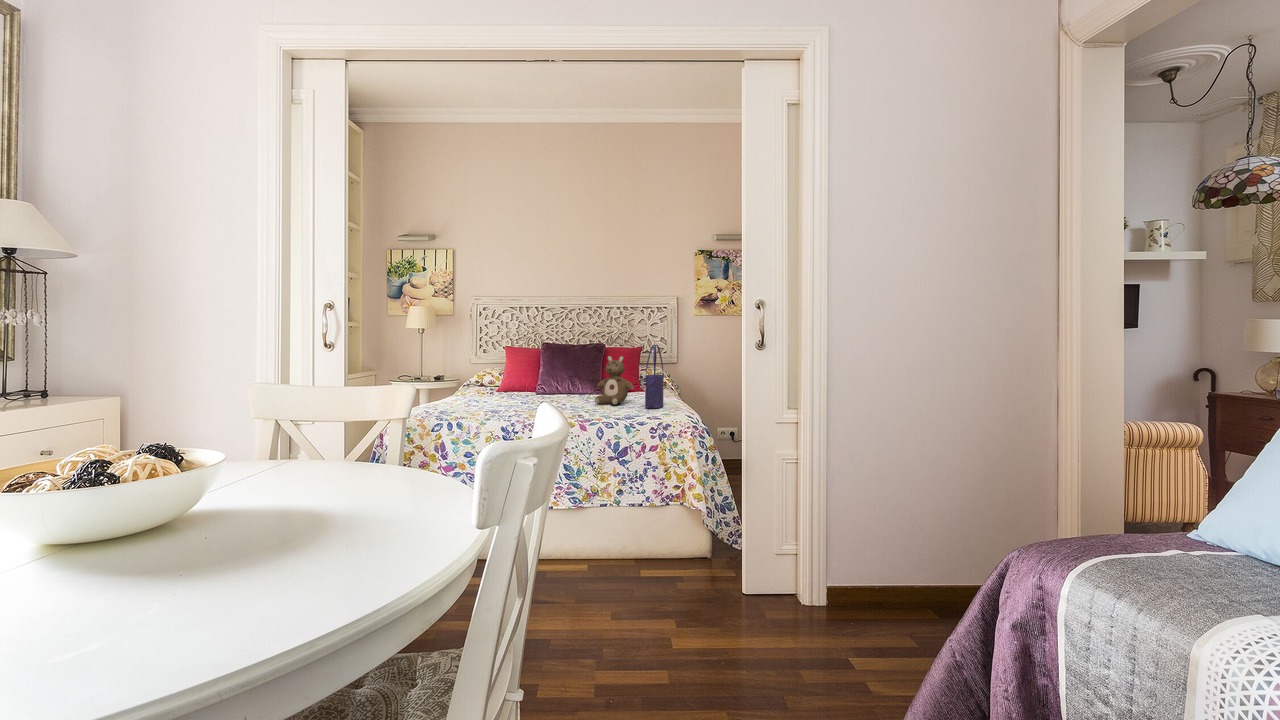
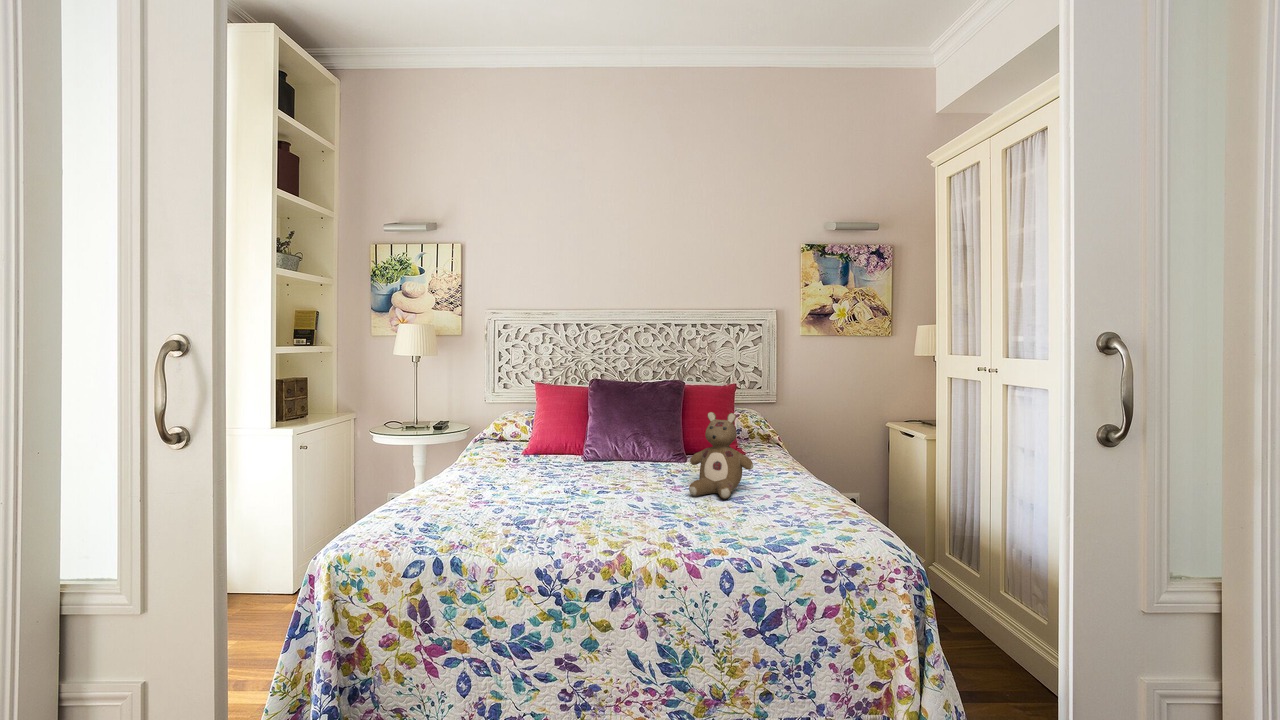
tote bag: present [645,345,664,408] -> none [783,397,812,511]

